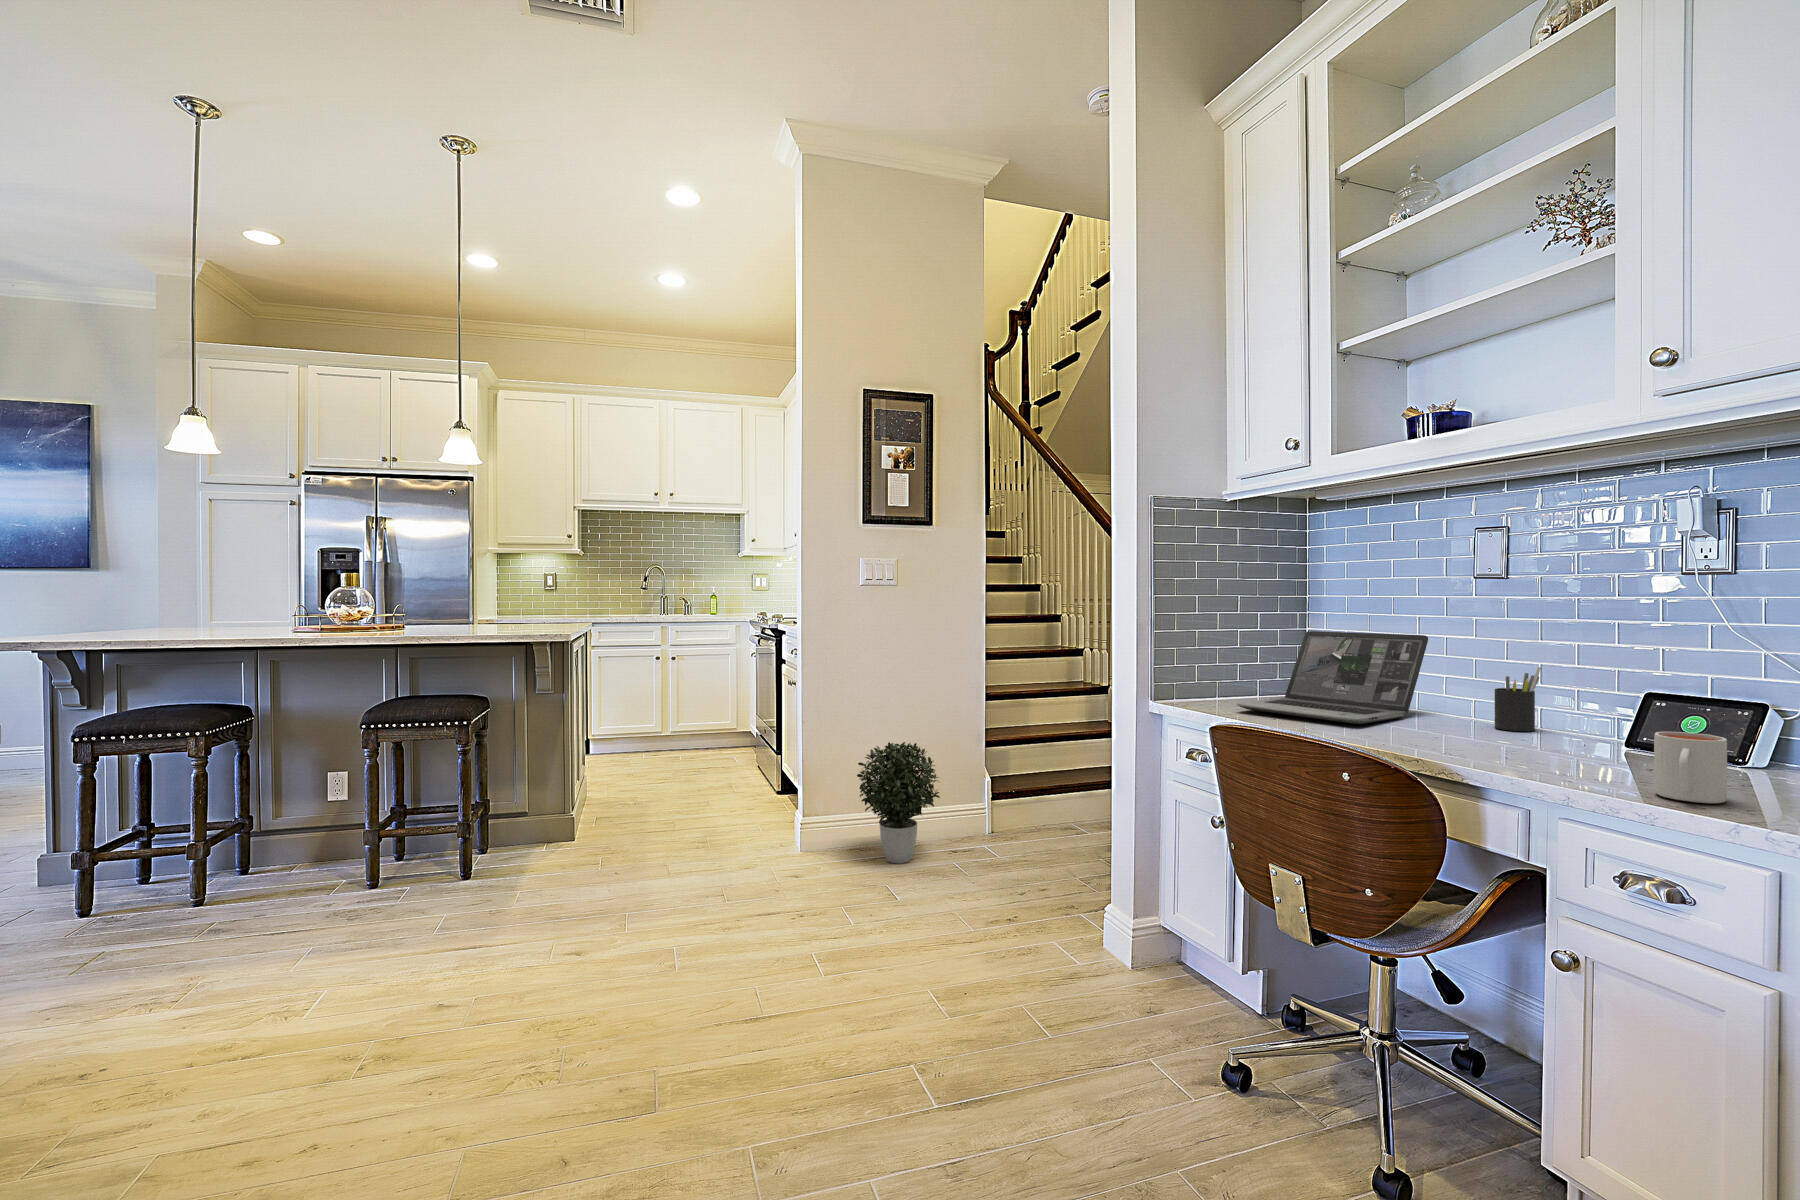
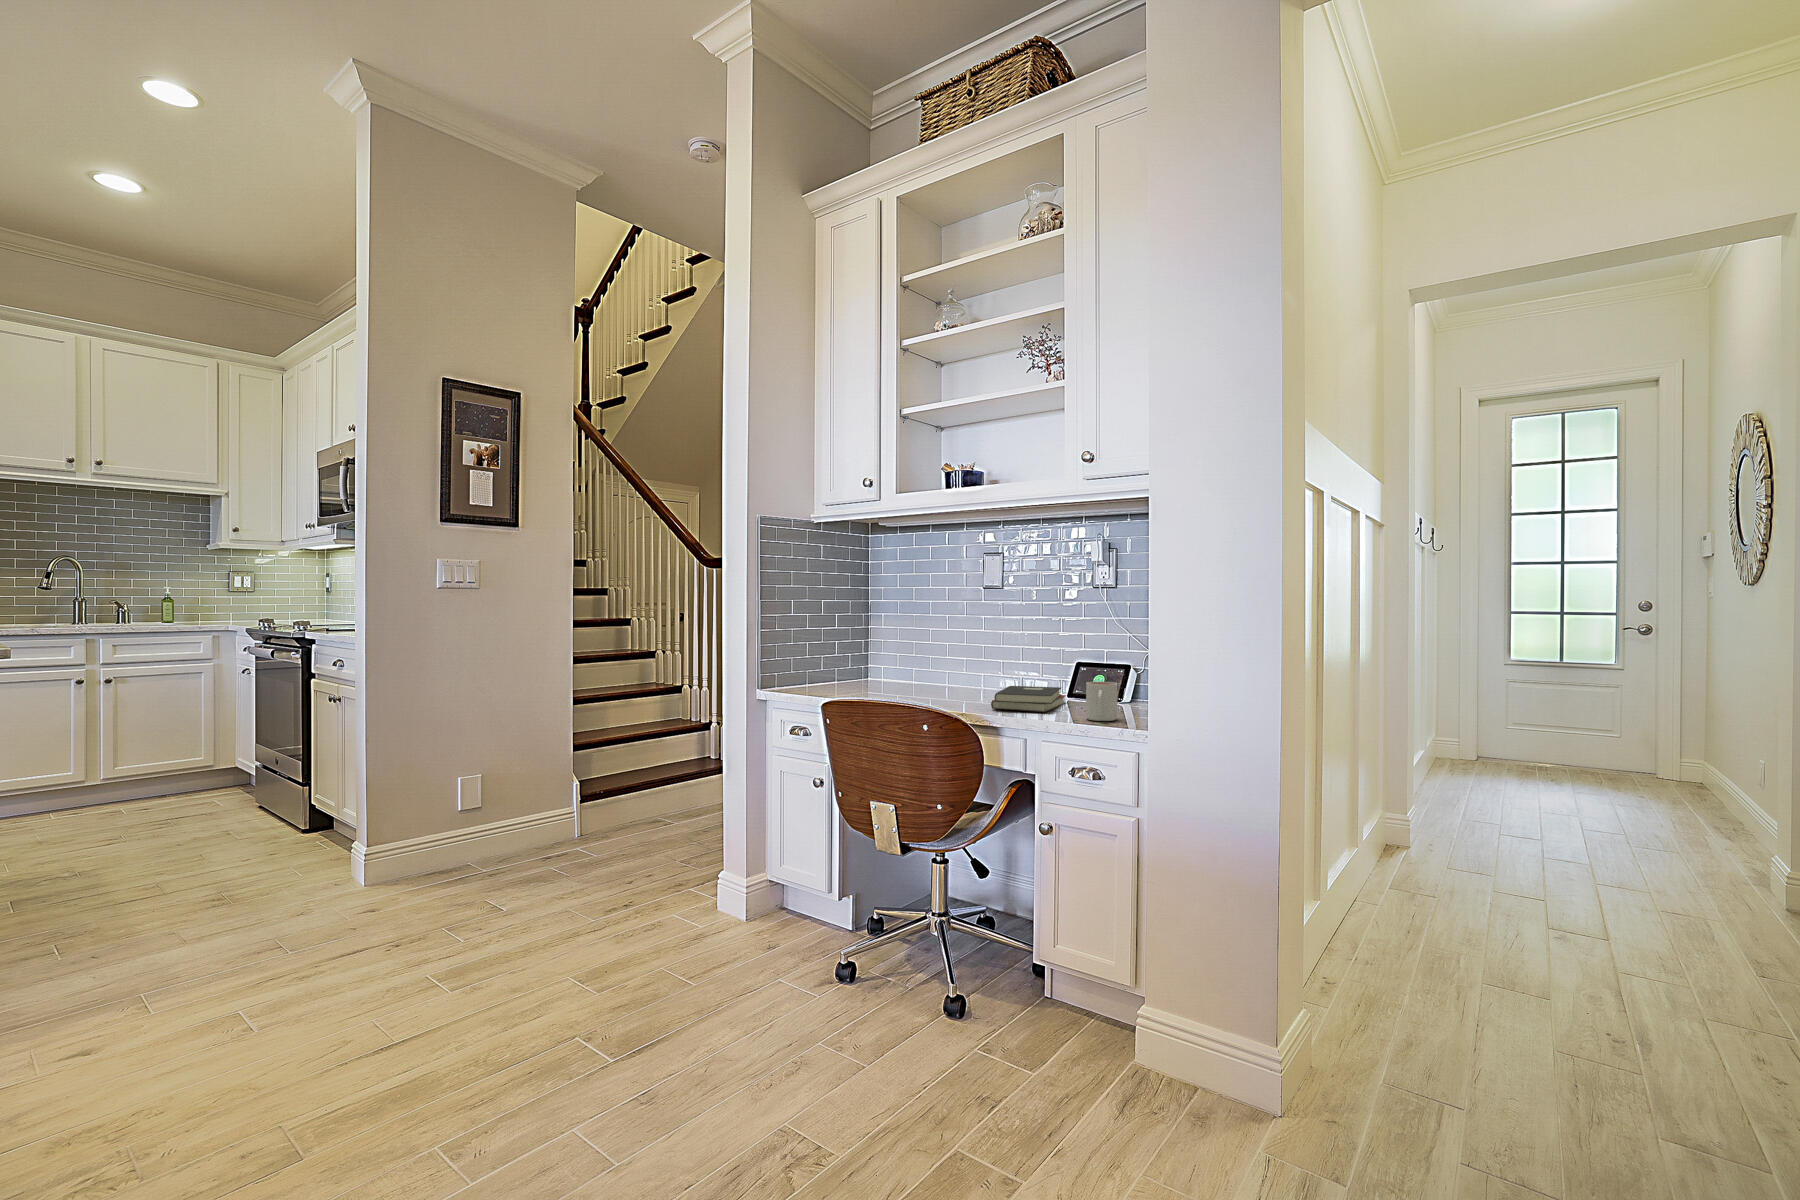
laptop: present [1237,631,1428,724] -> none [832,628,957,695]
pen holder: present [1495,667,1541,731] -> none [998,649,1023,693]
hardback book: none [1468,722,1621,772] -> present [991,686,1066,712]
potted plant: present [857,742,940,864] -> none [435,753,535,883]

